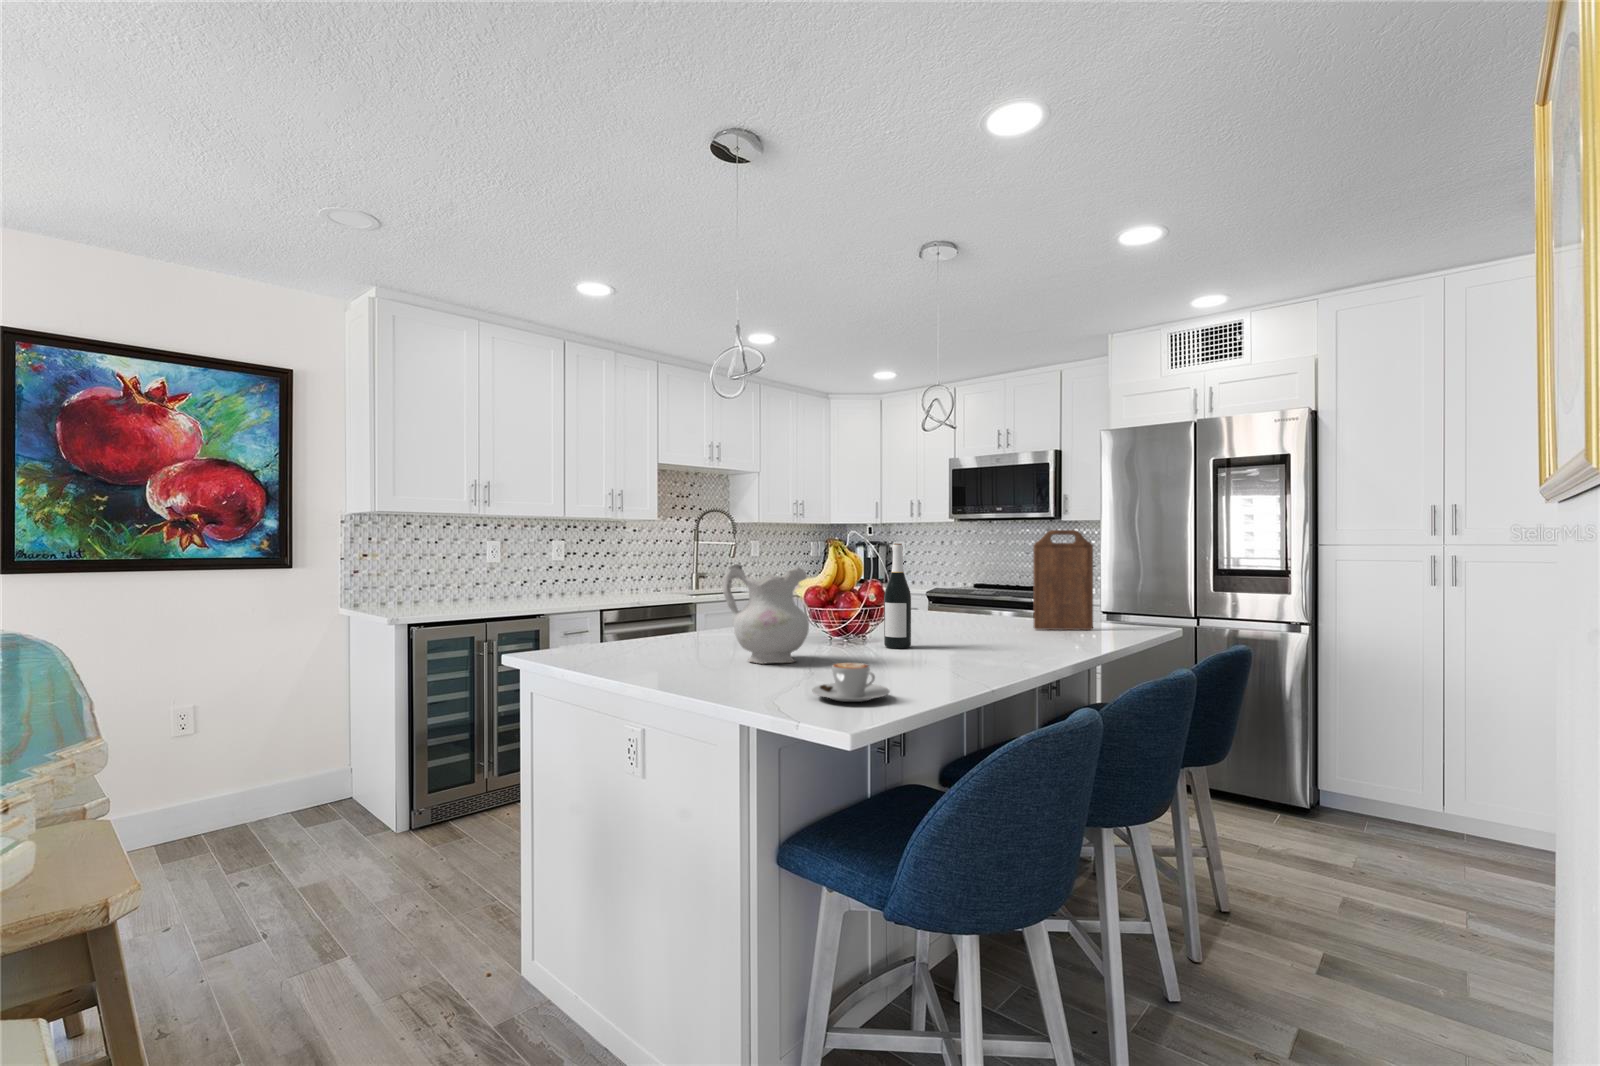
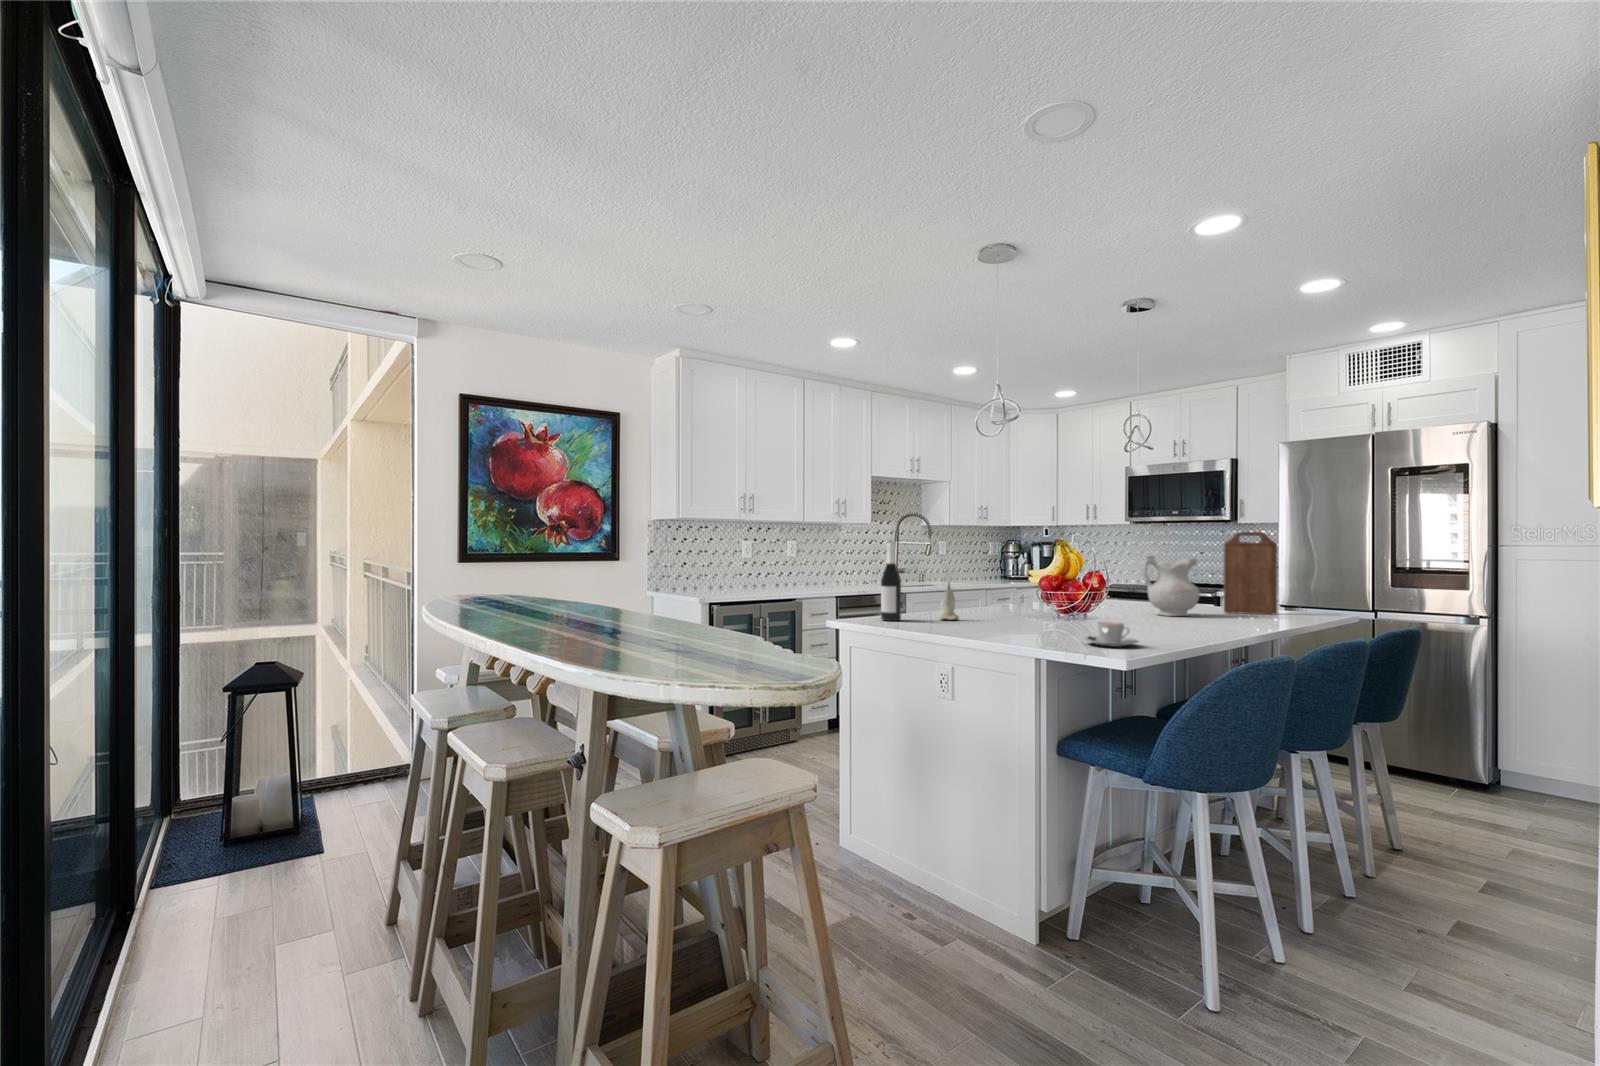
wine bottle: present [884,544,911,648] -> present [881,542,901,621]
ceramic pitcher: present [723,564,809,664] -> present [1142,556,1200,616]
candle: none [660,597,690,652] -> present [939,583,959,620]

